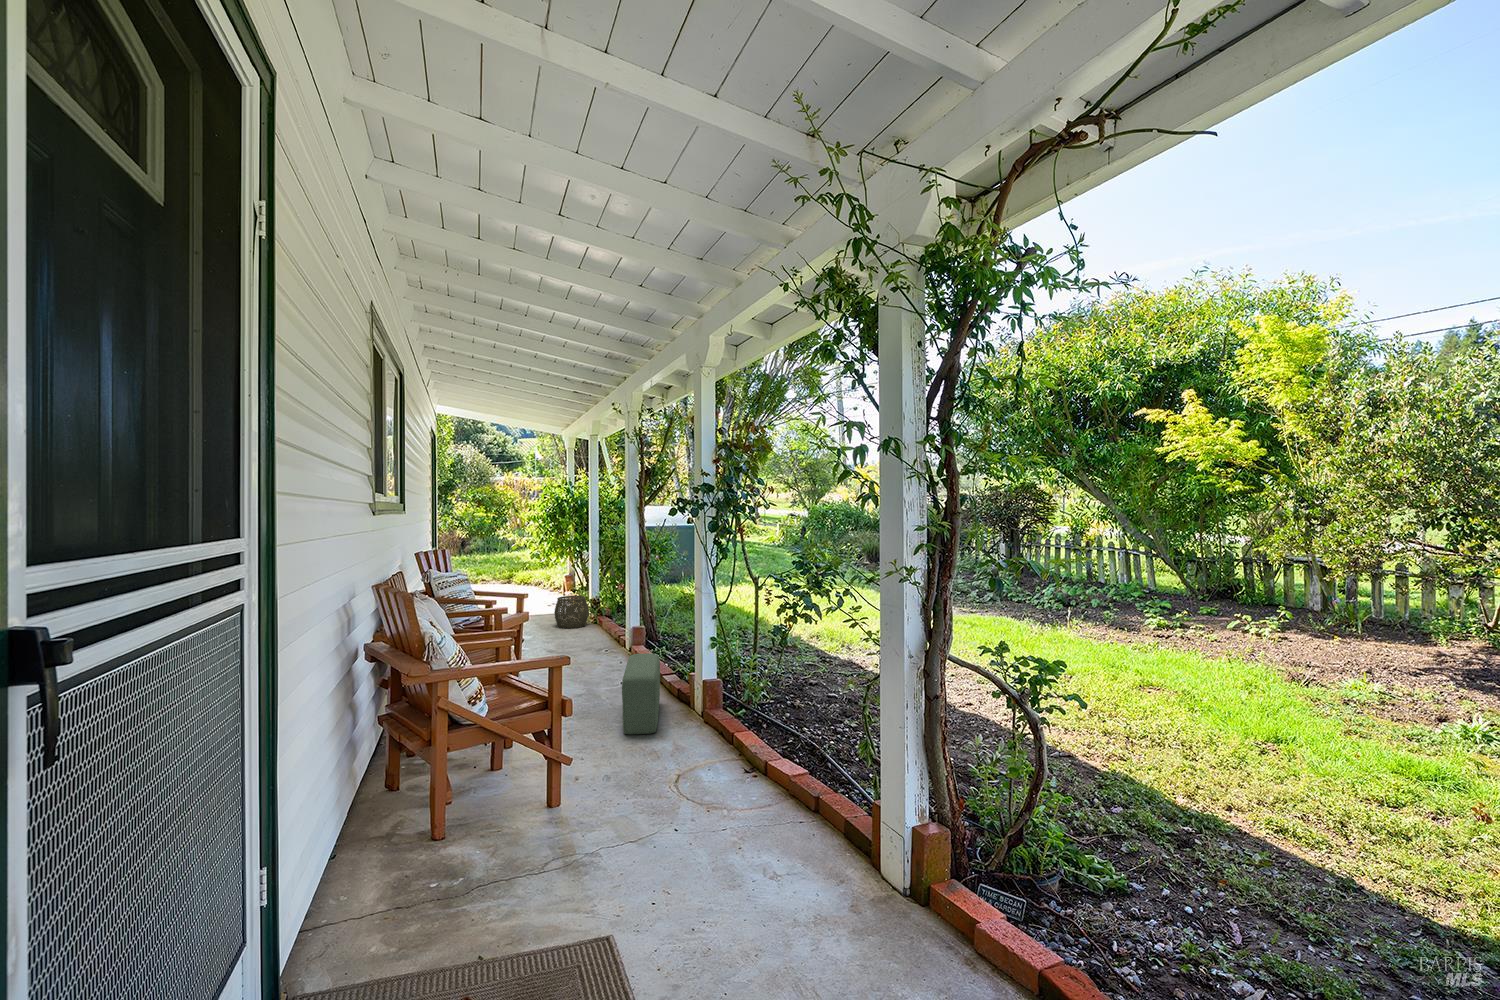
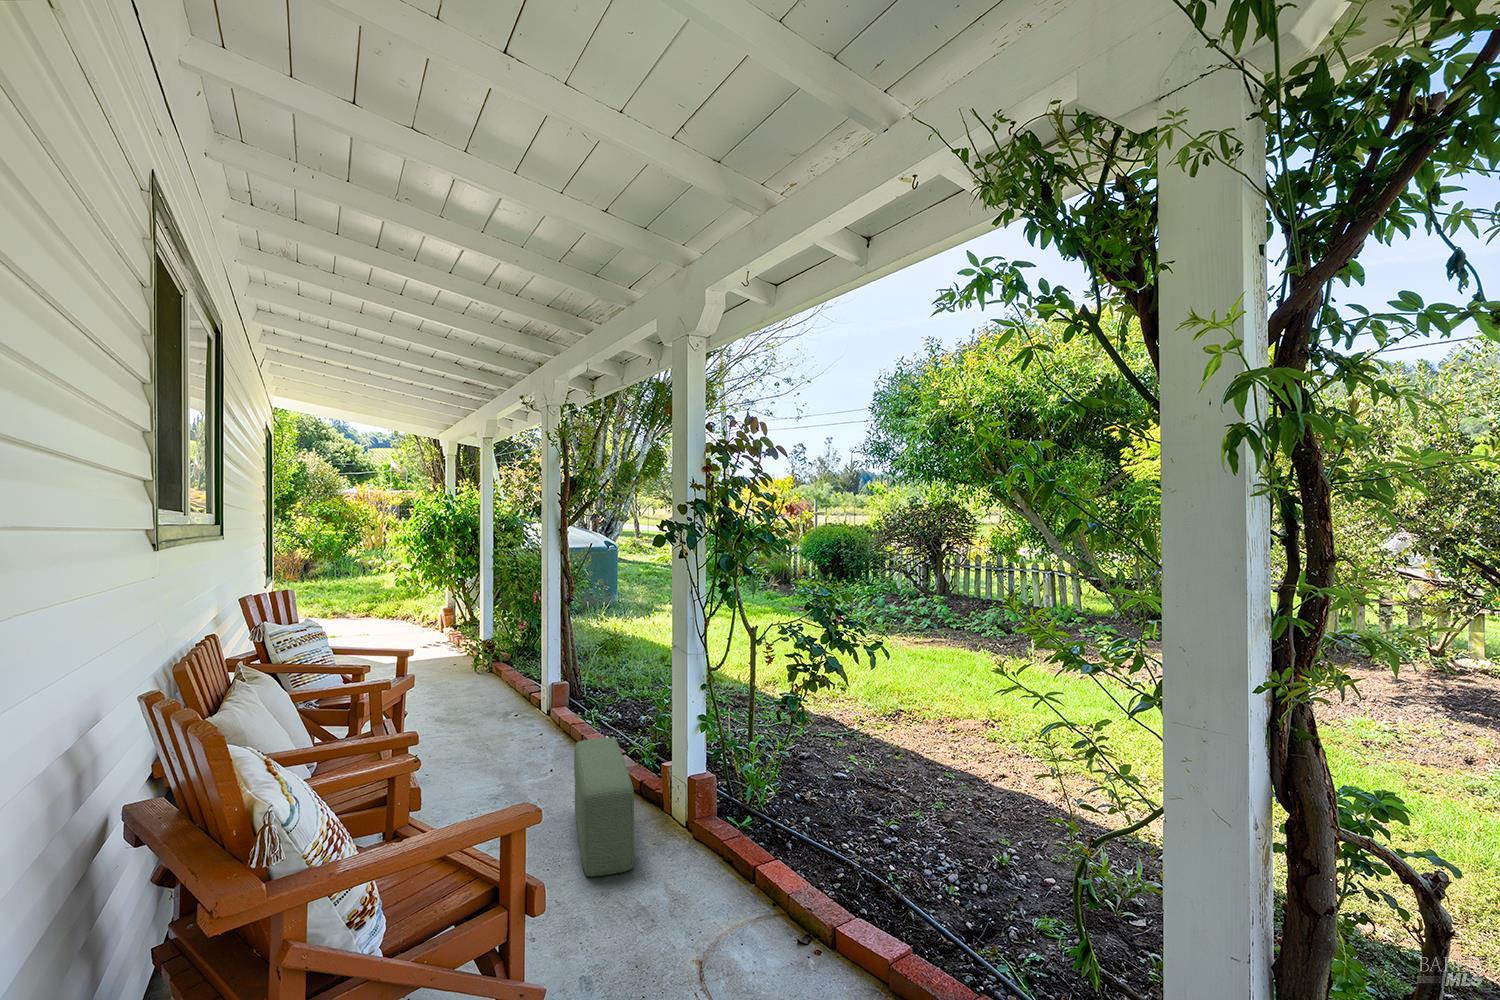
woven basket: present [554,596,589,628] -> none [436,638,481,680]

